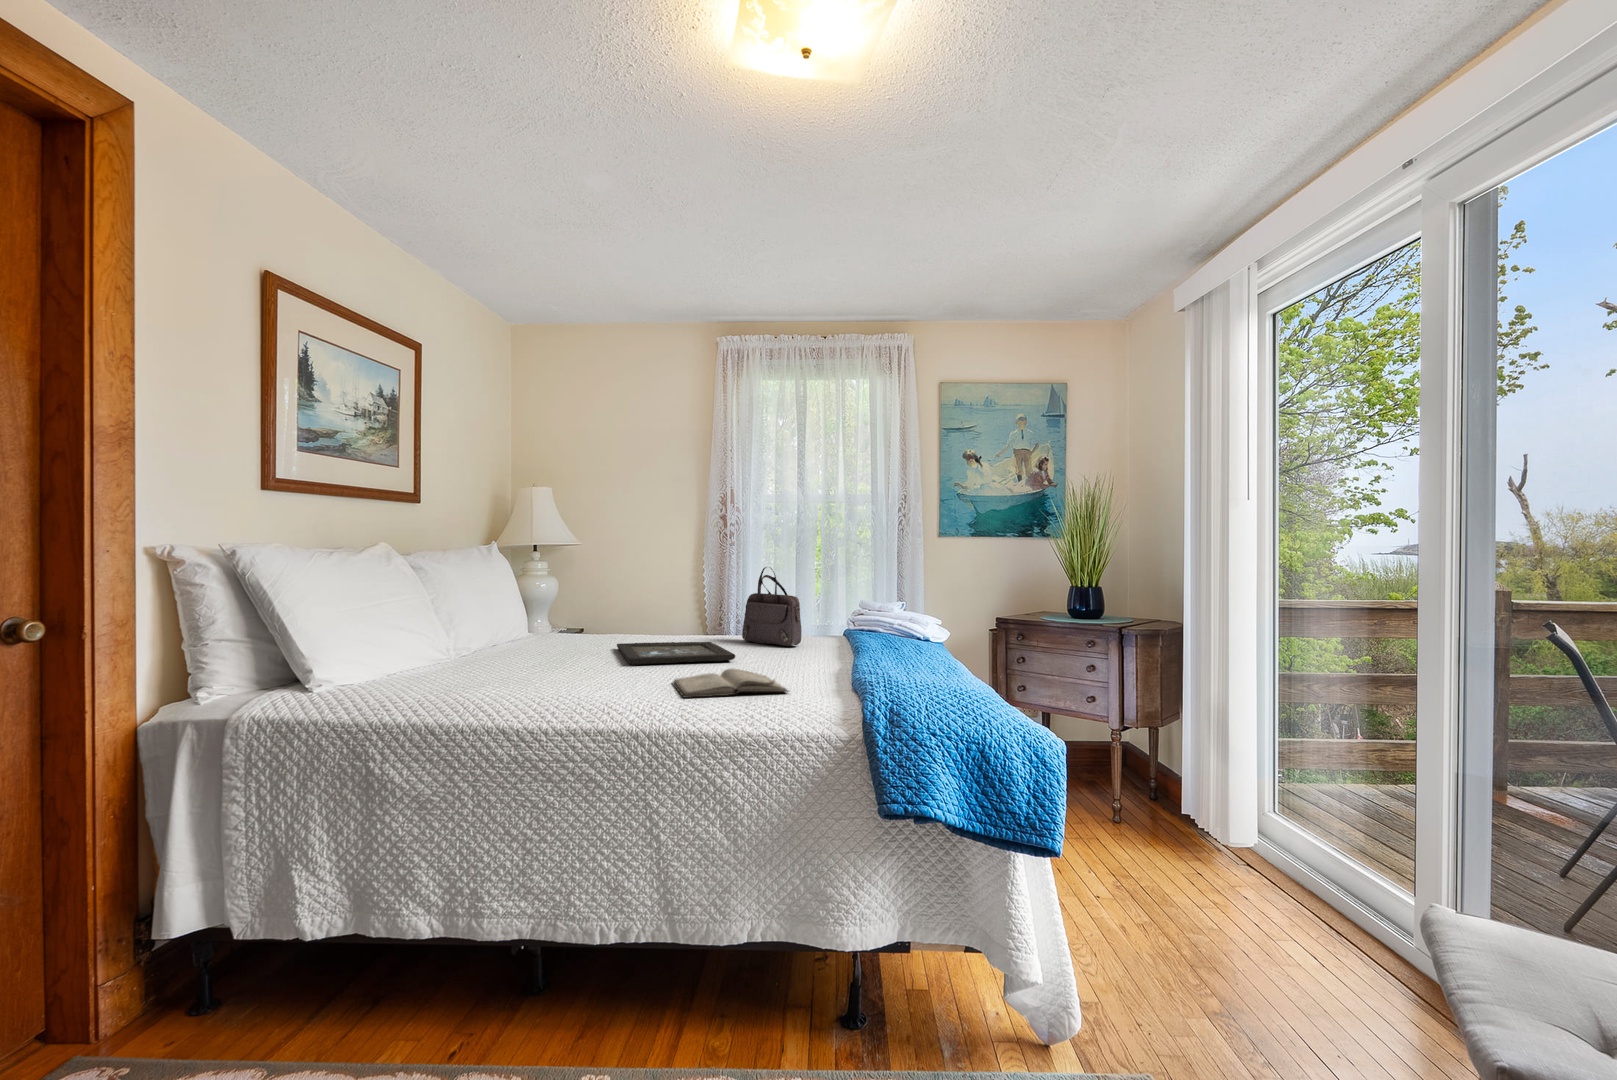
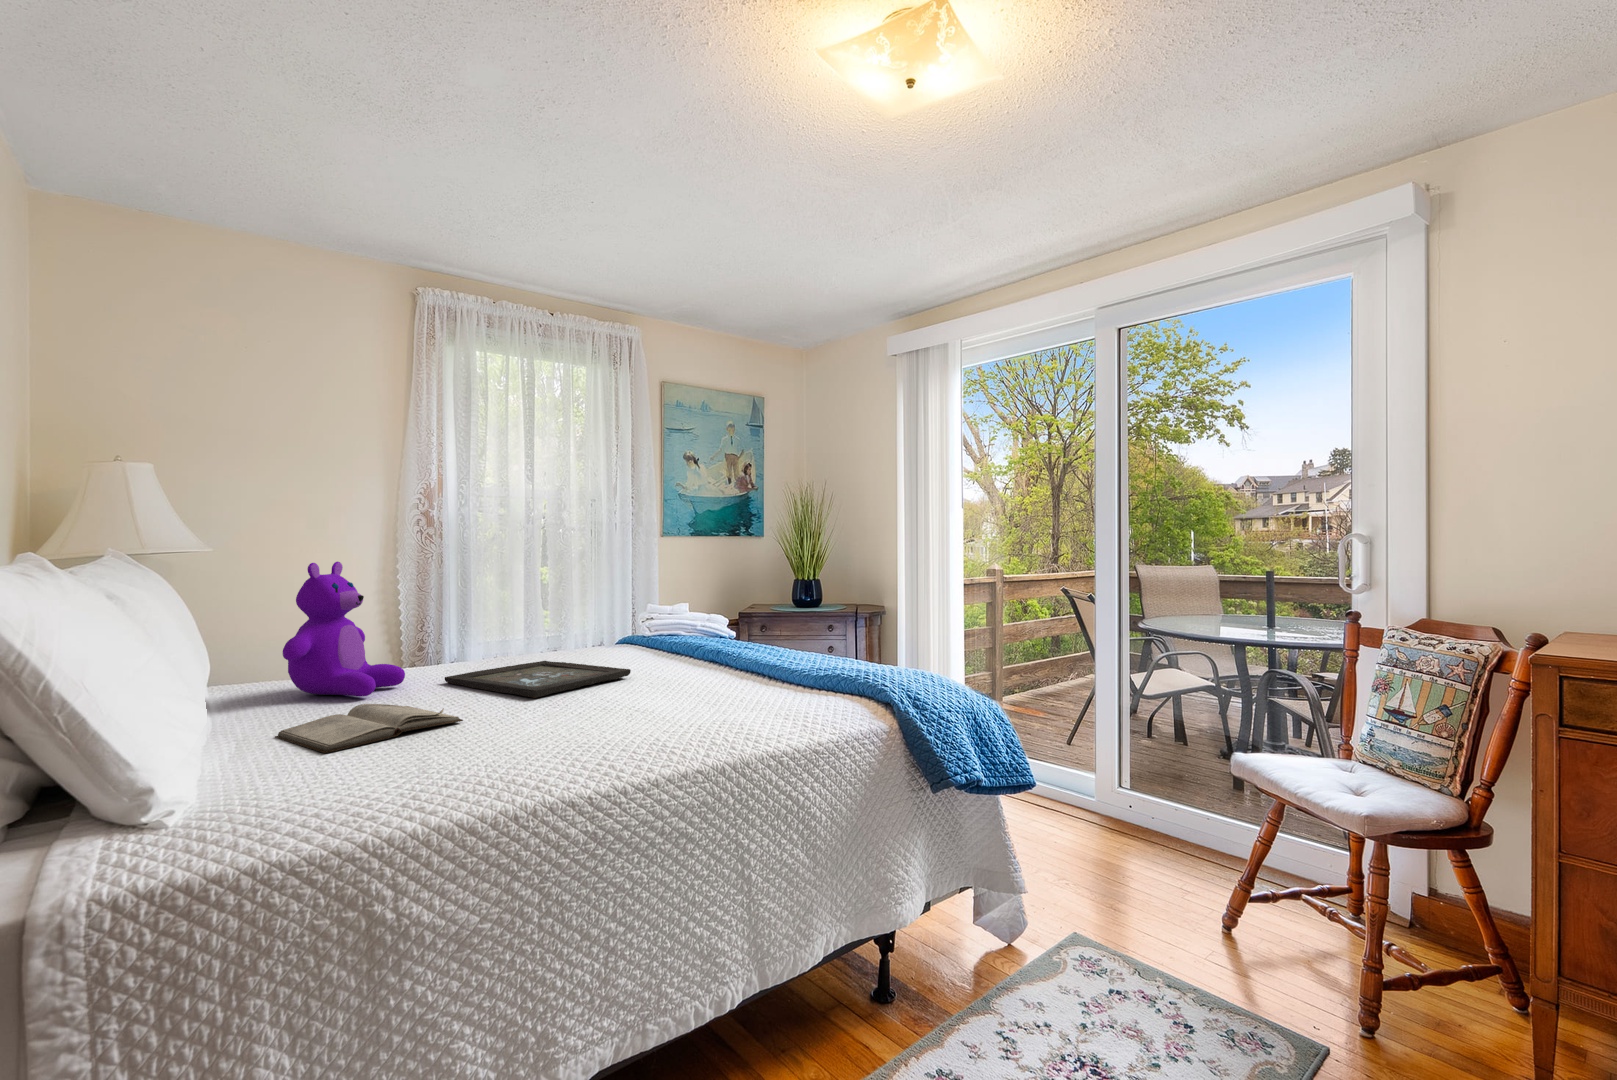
teddy bear: none [510,550,593,649] -> present [283,562,405,697]
handbag: present [742,567,801,646] -> none [557,572,636,656]
diary: present [673,669,788,698] -> present [275,704,463,753]

